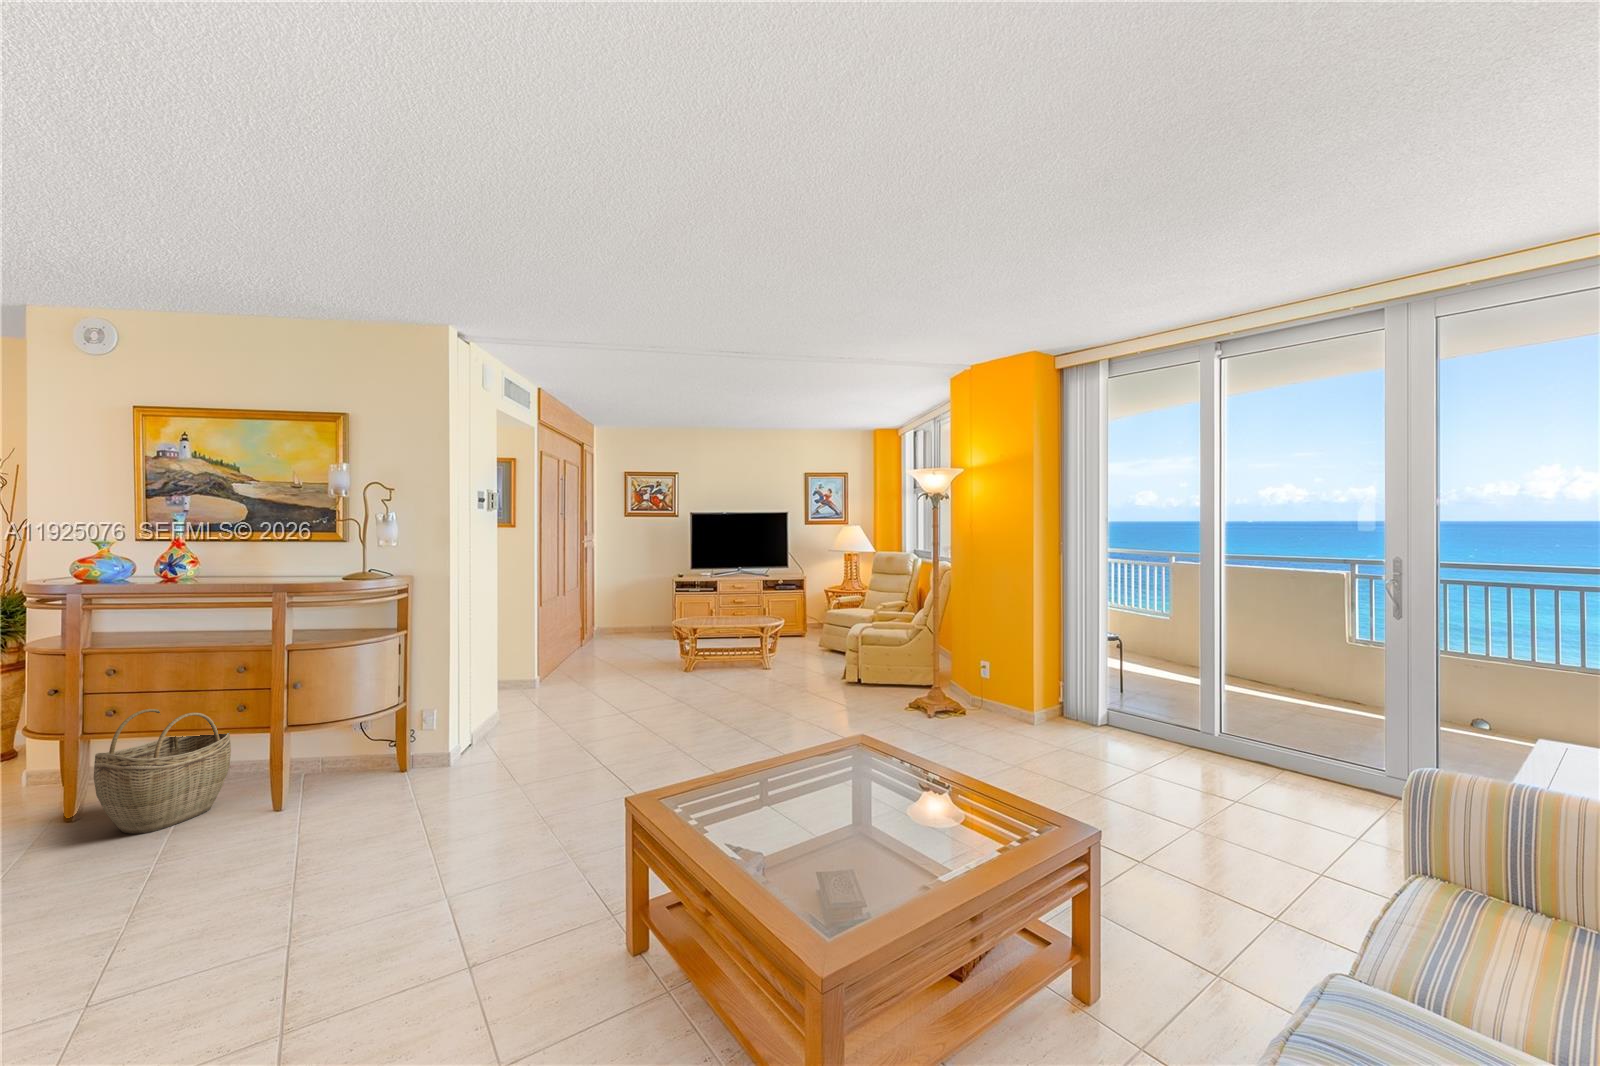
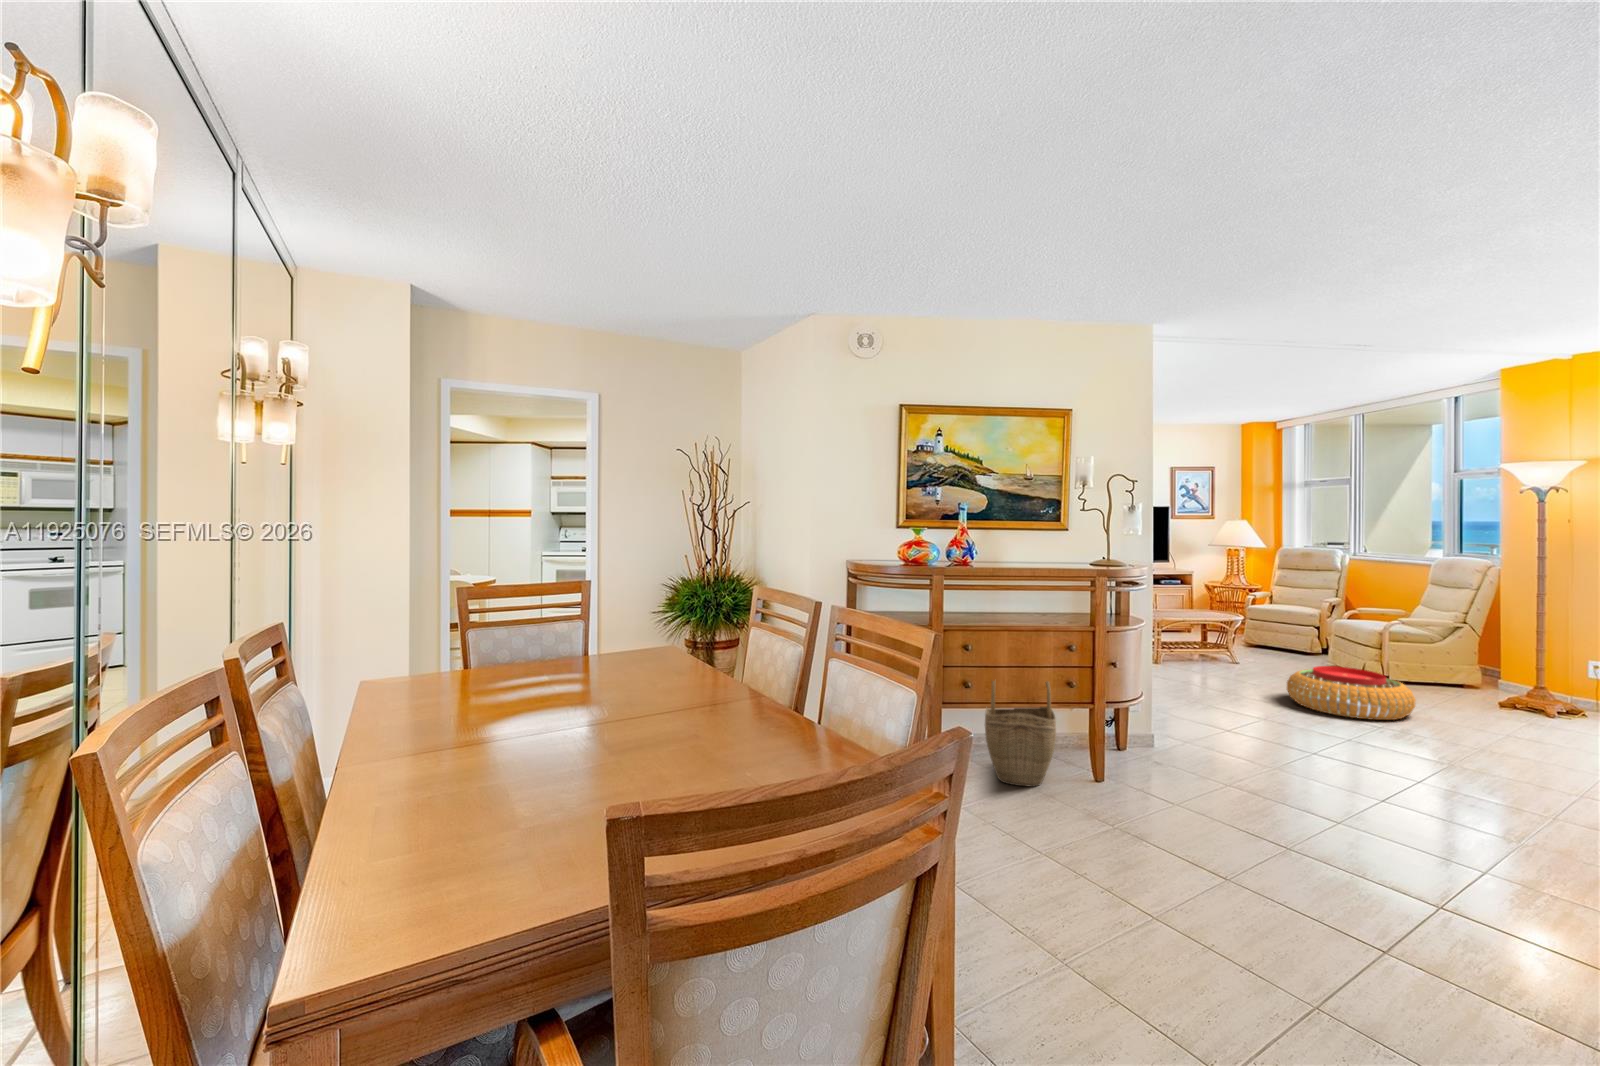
pouf: none [702,675,803,731] -> present [1287,666,1416,720]

